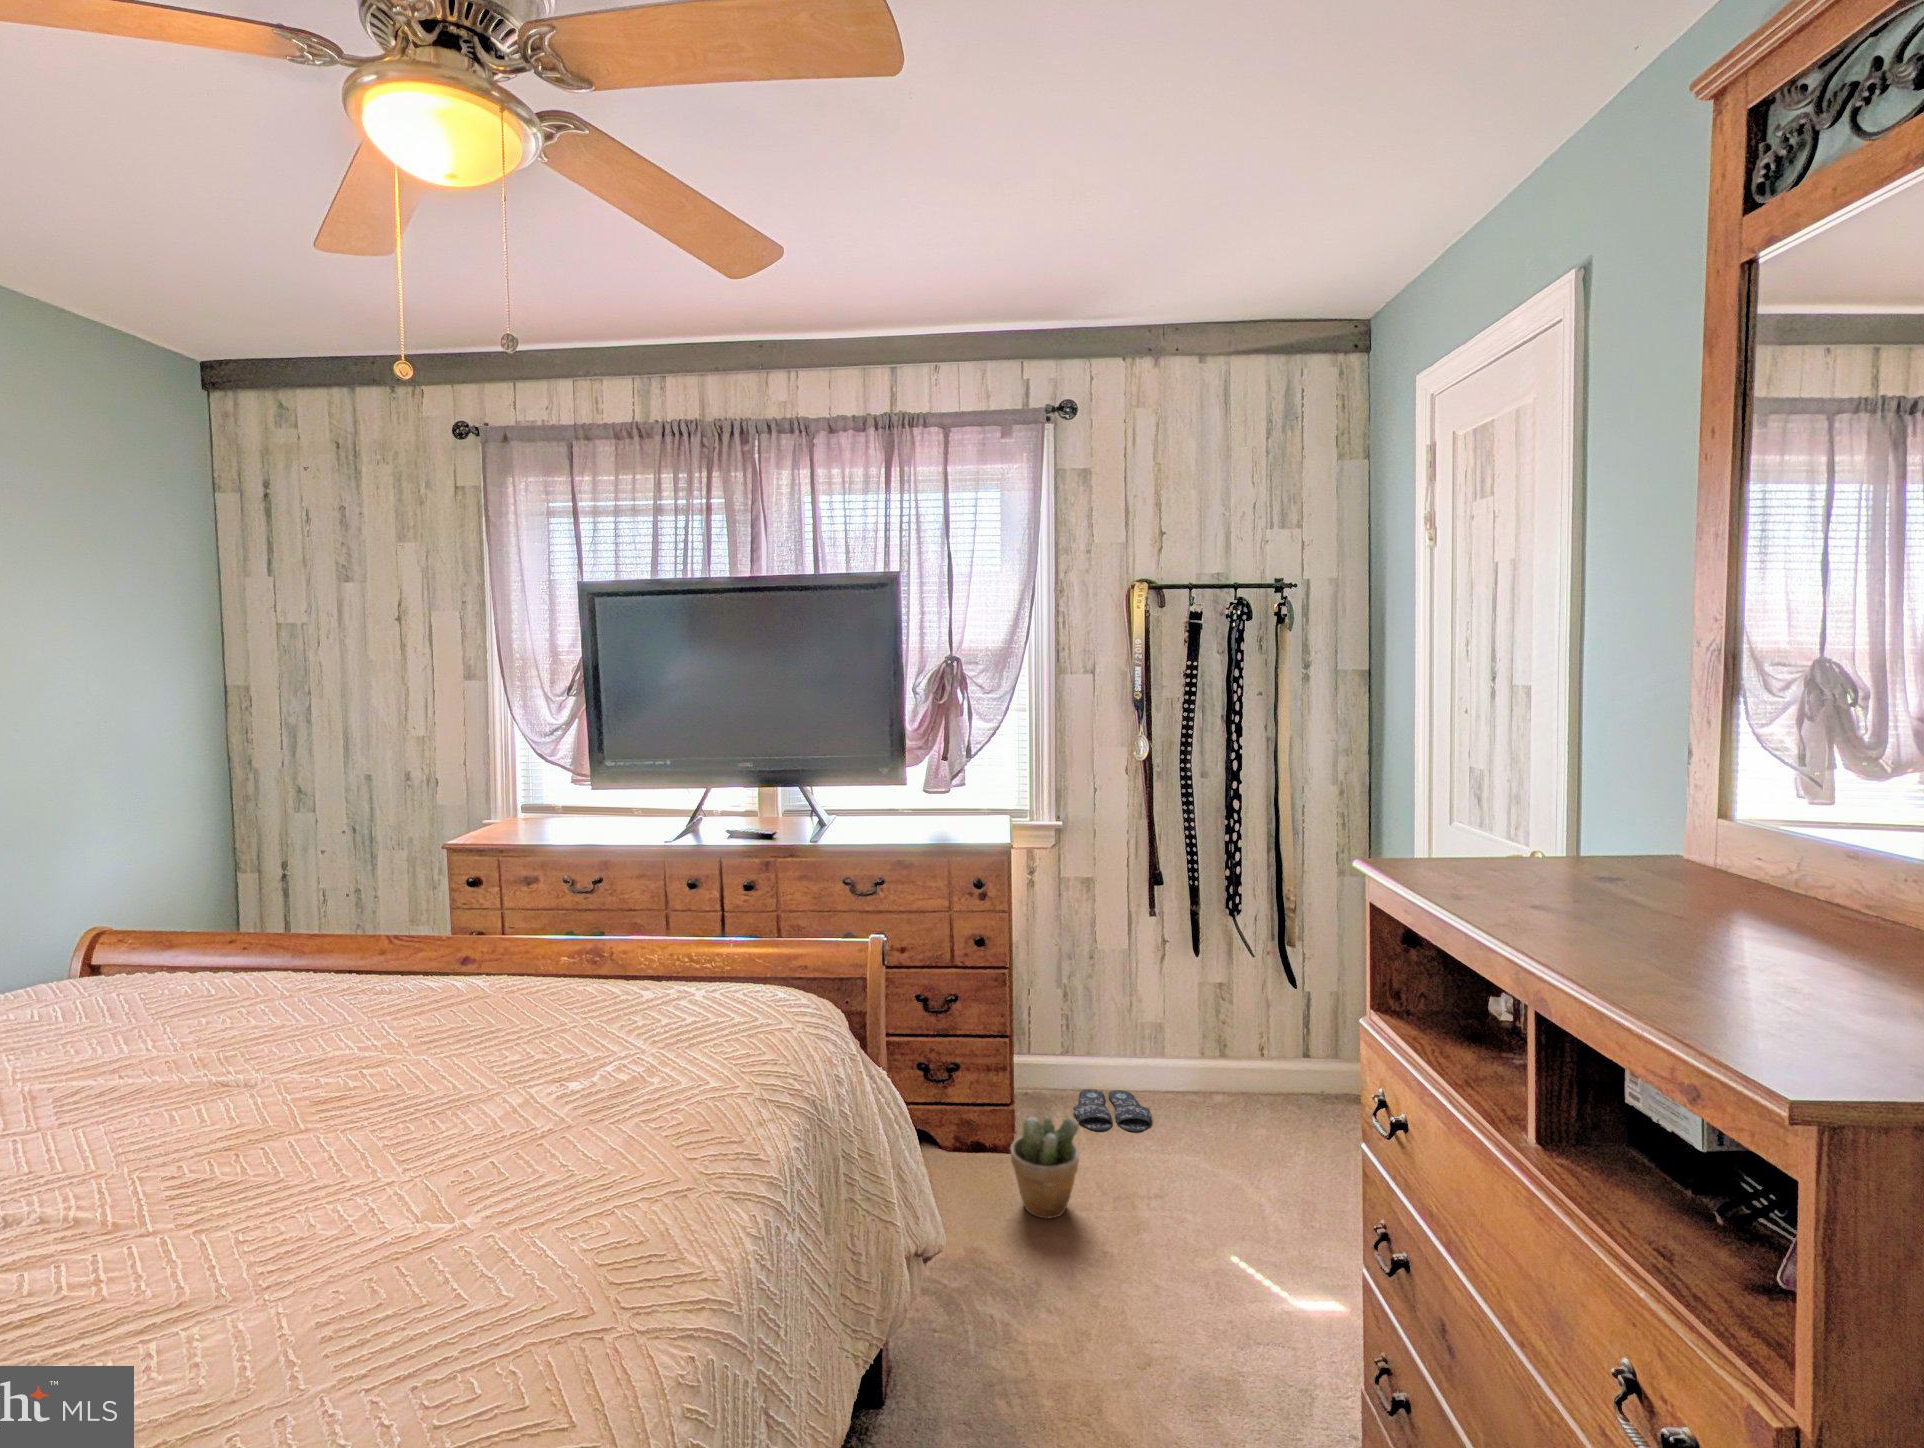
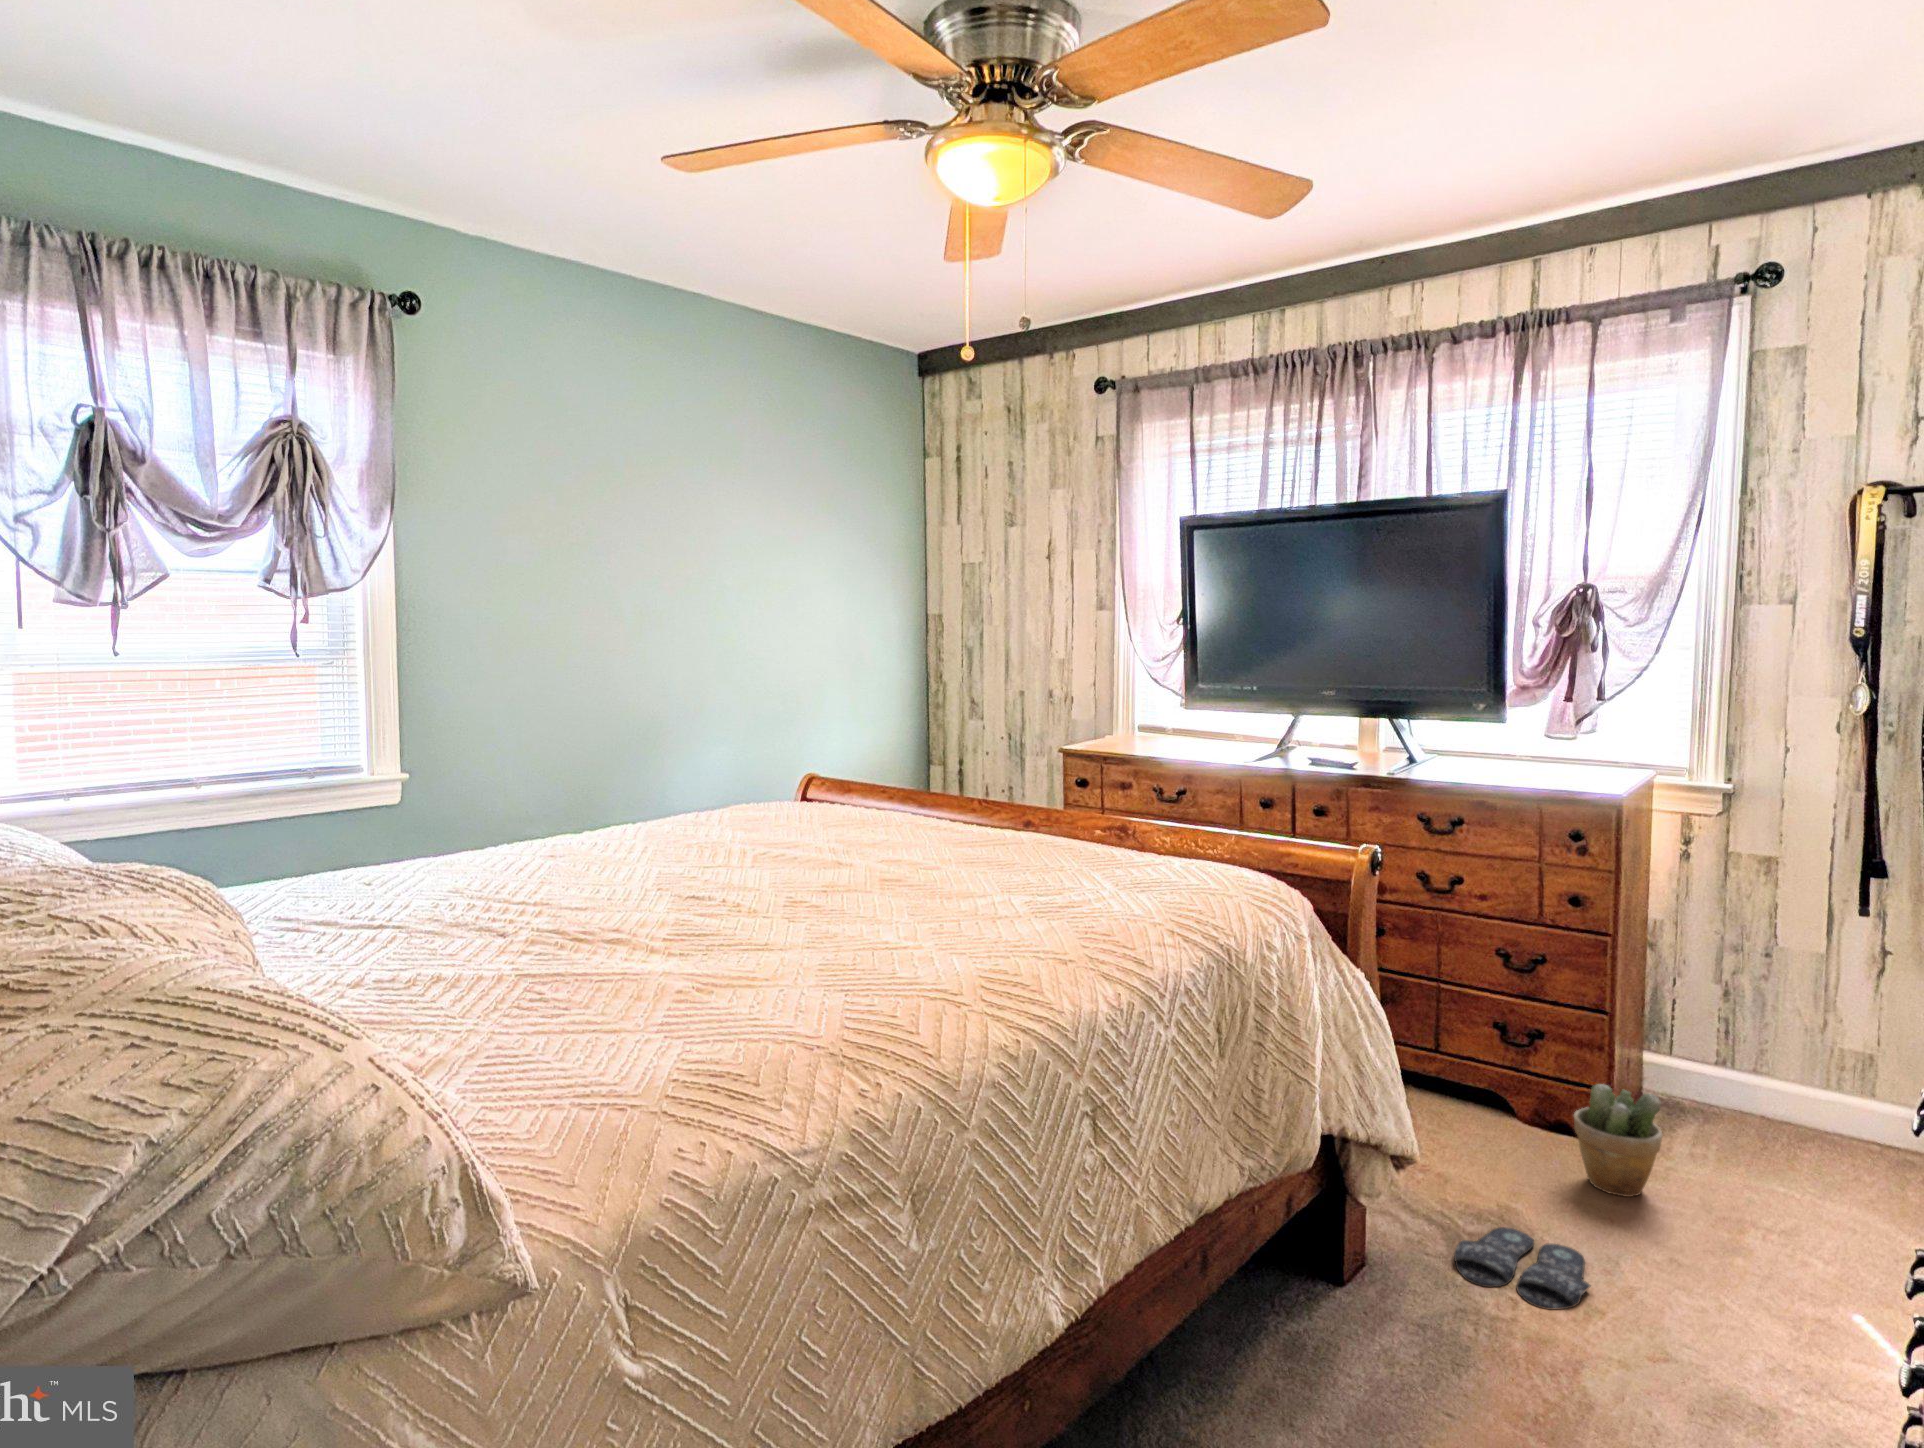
slippers: present [1073,1089,1151,1133] -> present [1454,1227,1590,1310]

